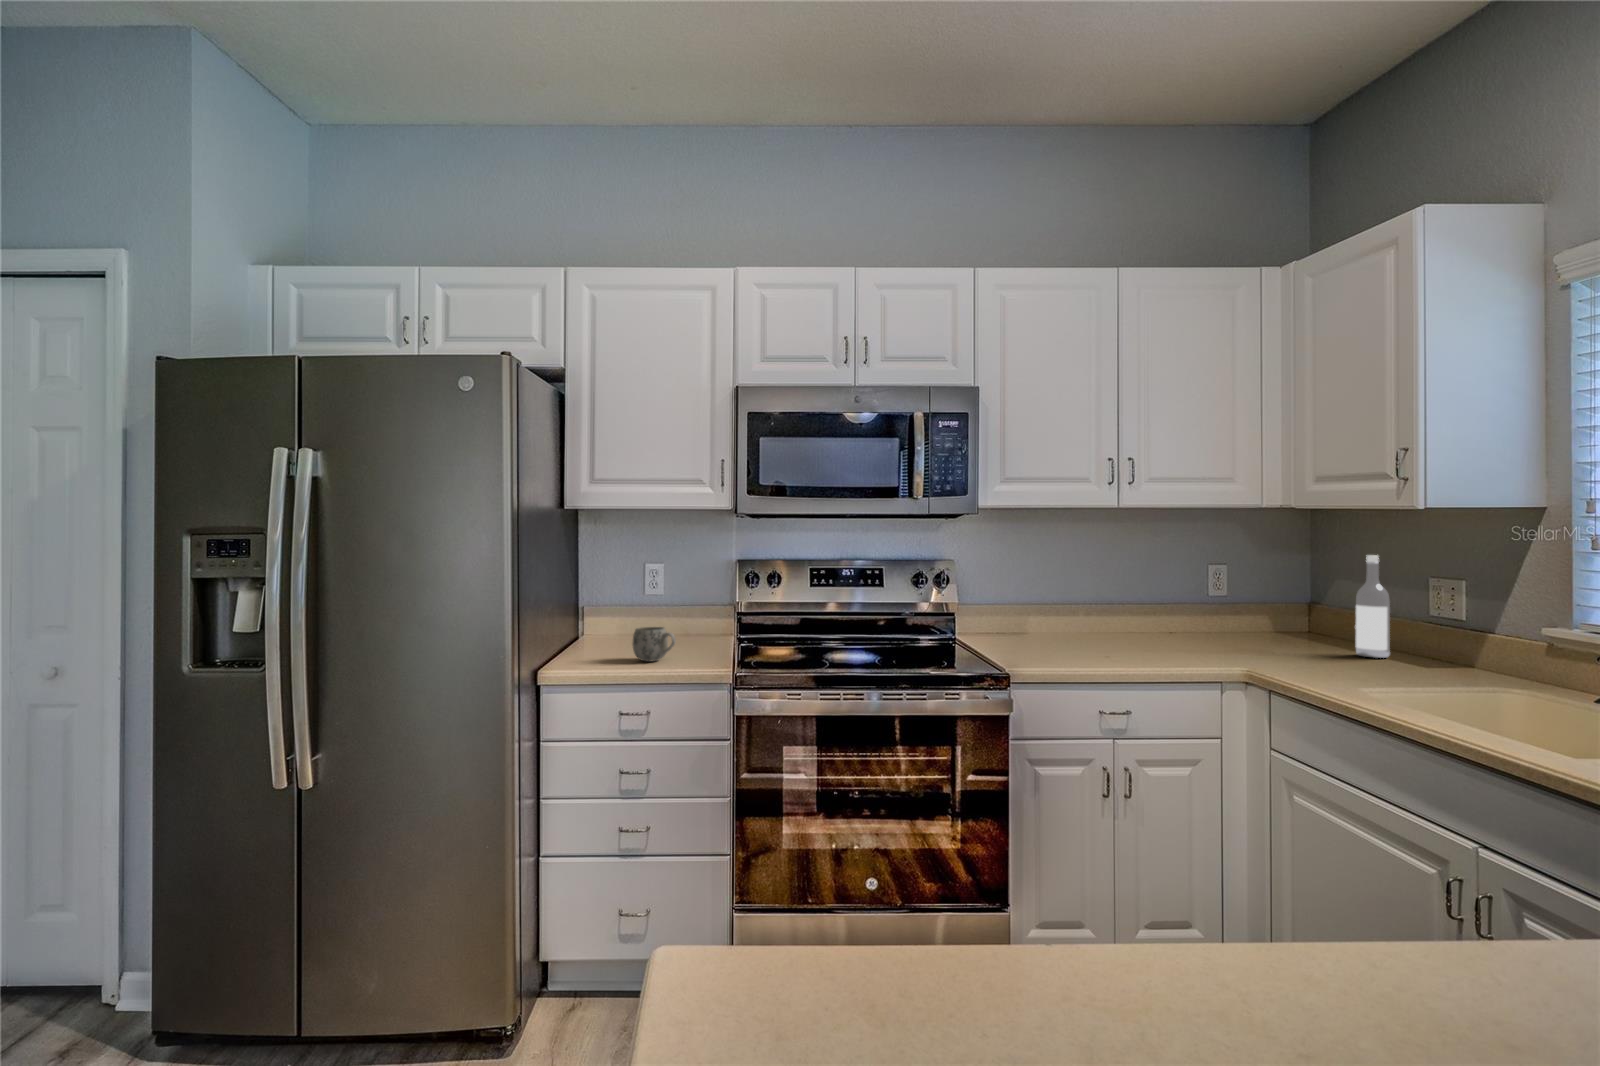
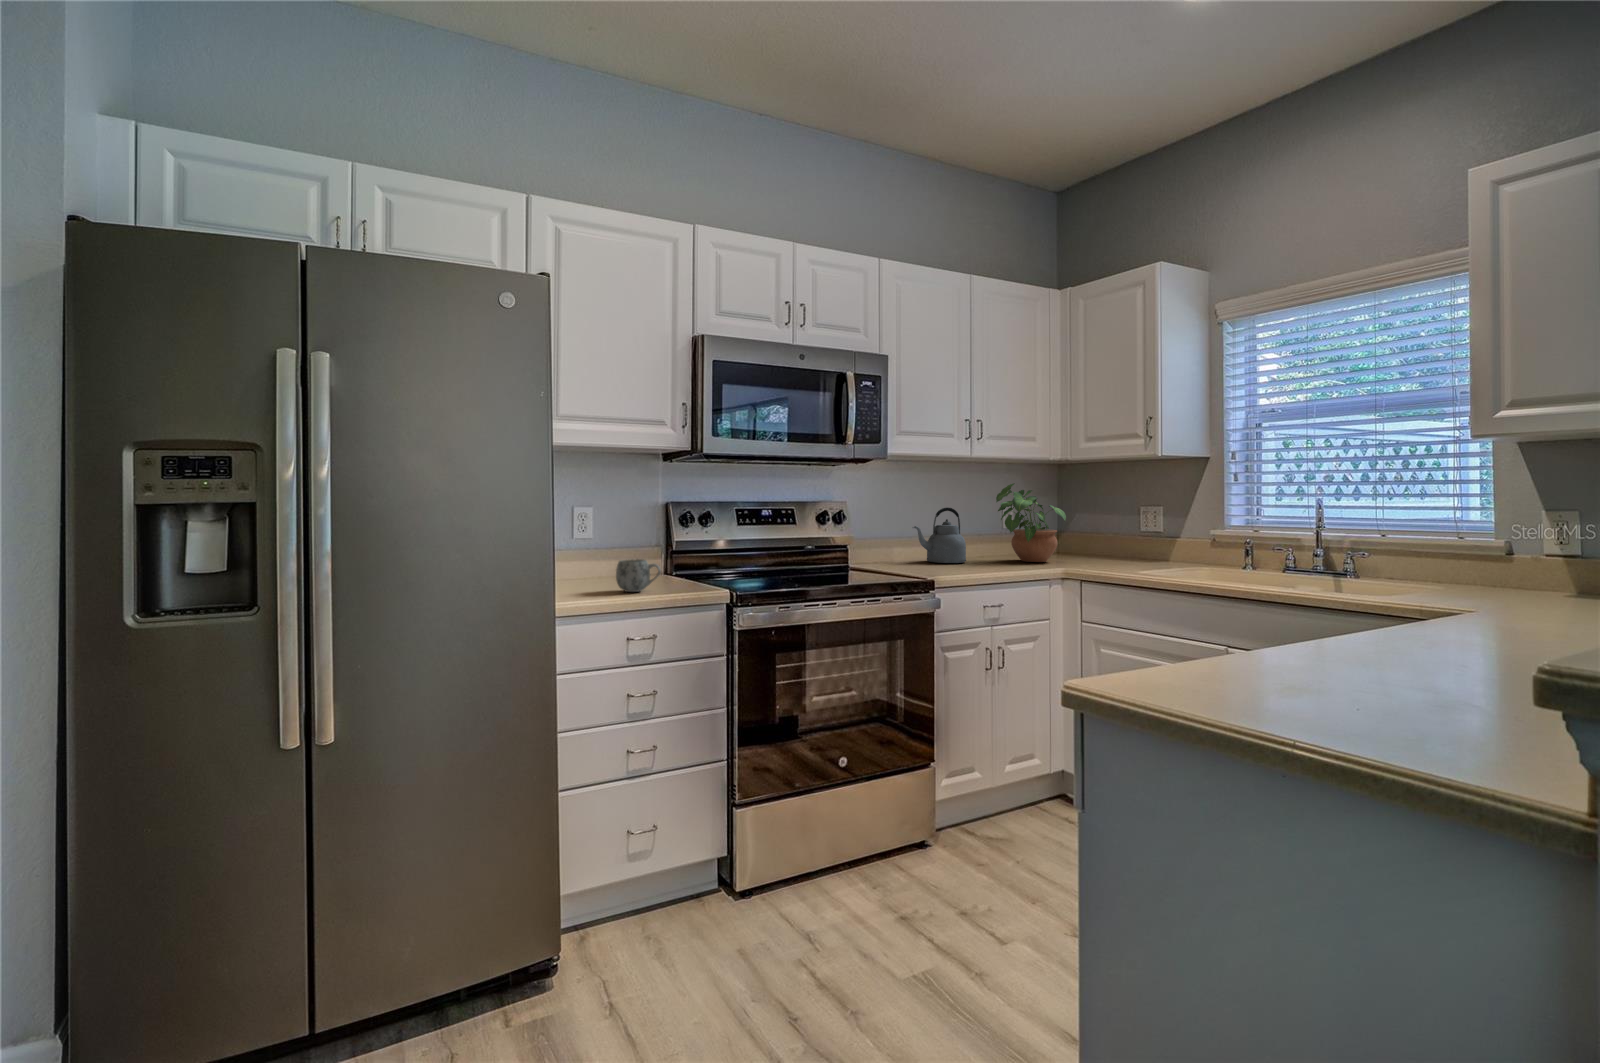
potted plant: none [1182,536,1293,647] -> present [996,483,1066,562]
wine bottle: present [1356,555,1390,658] -> none [1105,496,1126,564]
kettle: none [1053,569,1131,643] -> present [913,508,966,563]

